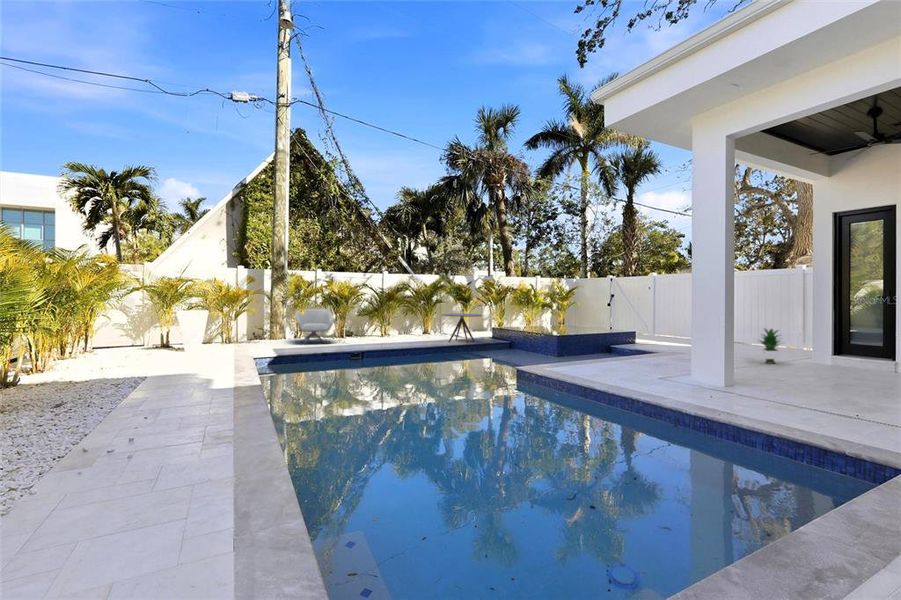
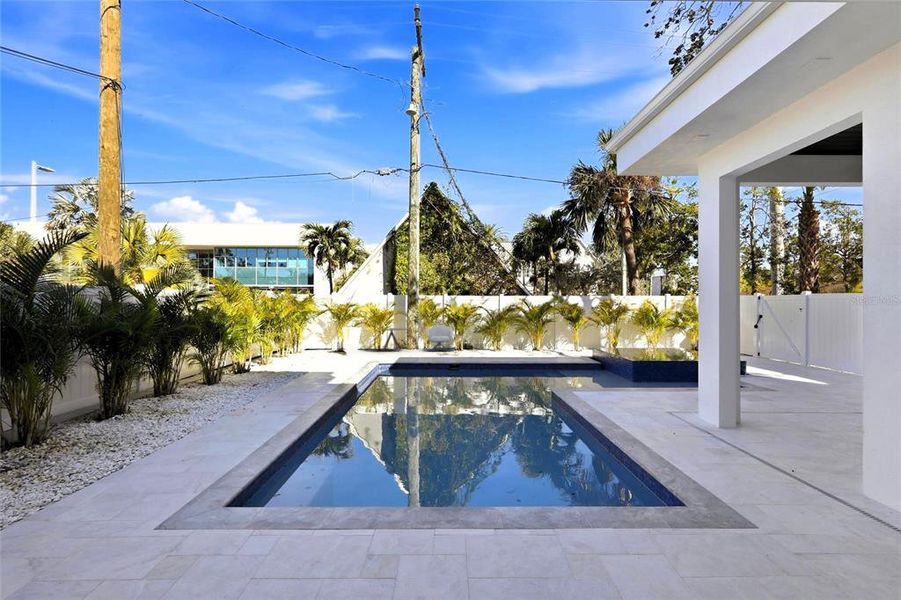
round table: present [442,313,482,344] -> present [382,328,407,351]
potted plant: present [760,329,780,364] -> none [801,340,830,371]

